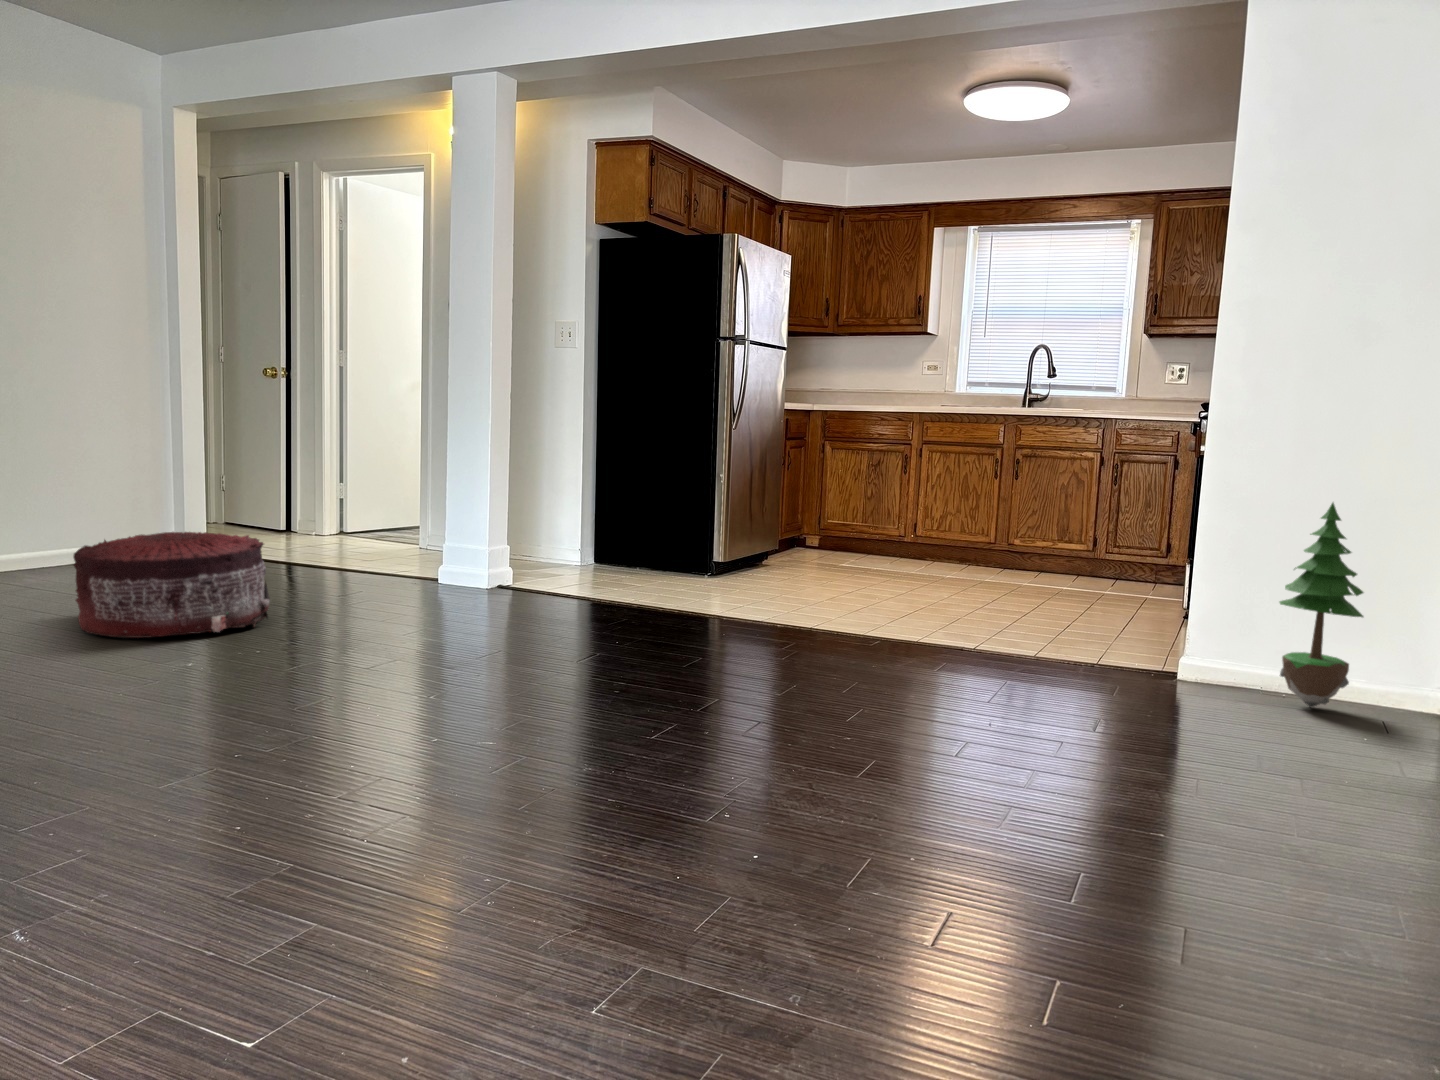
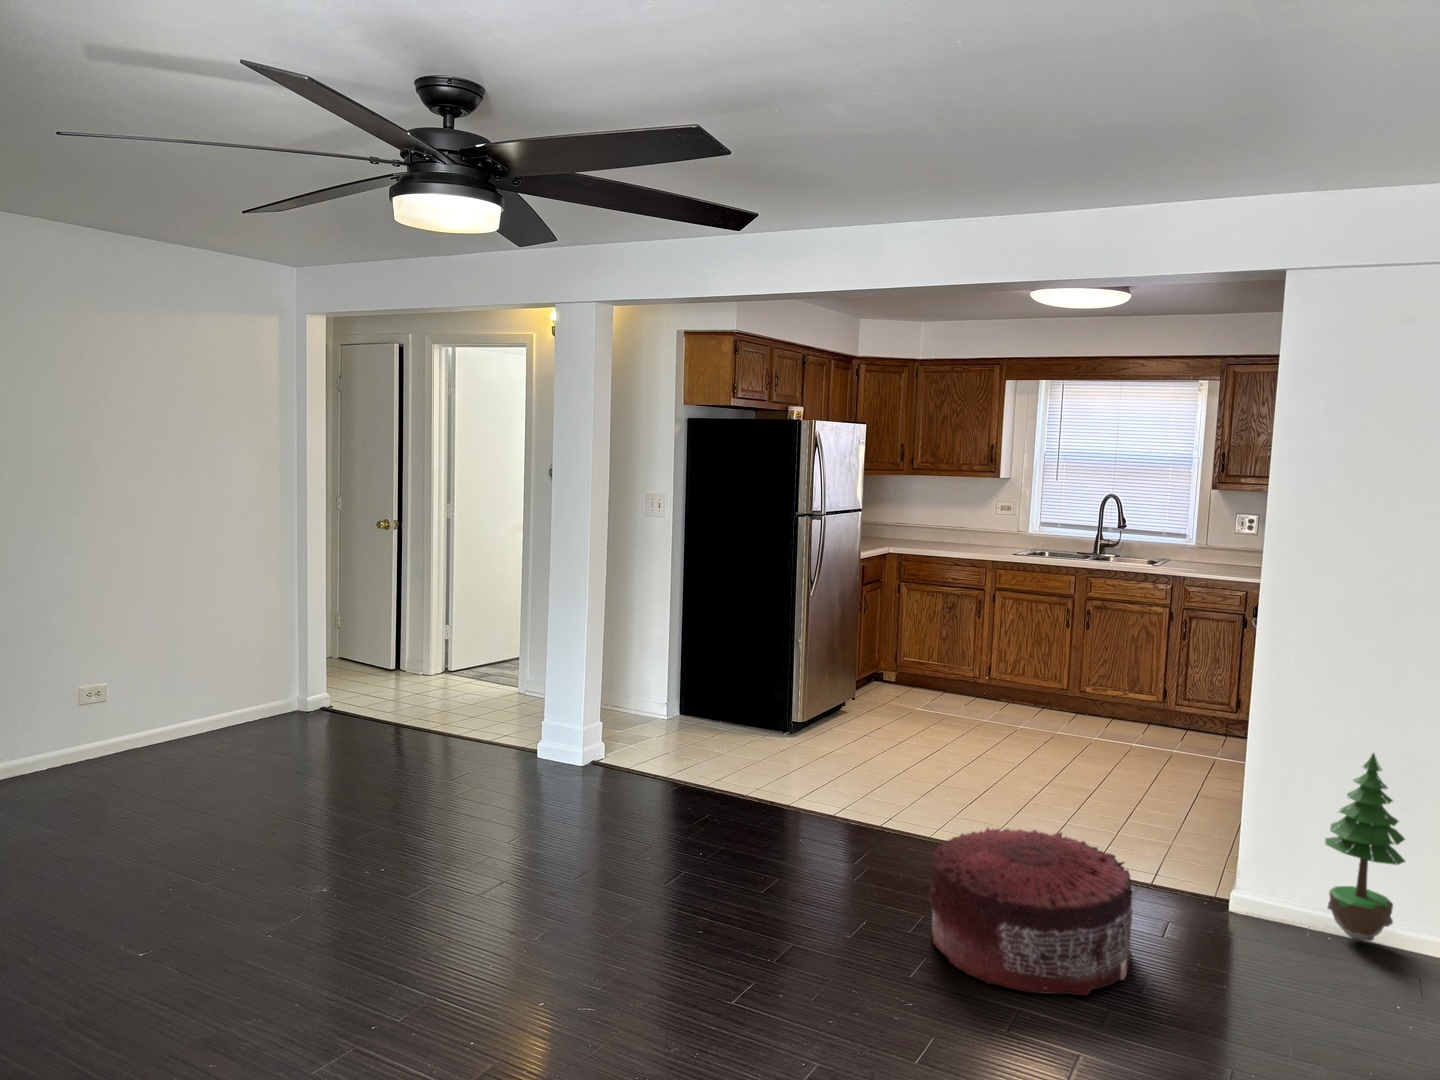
pouf: present [74,532,270,638] -> present [929,828,1133,995]

